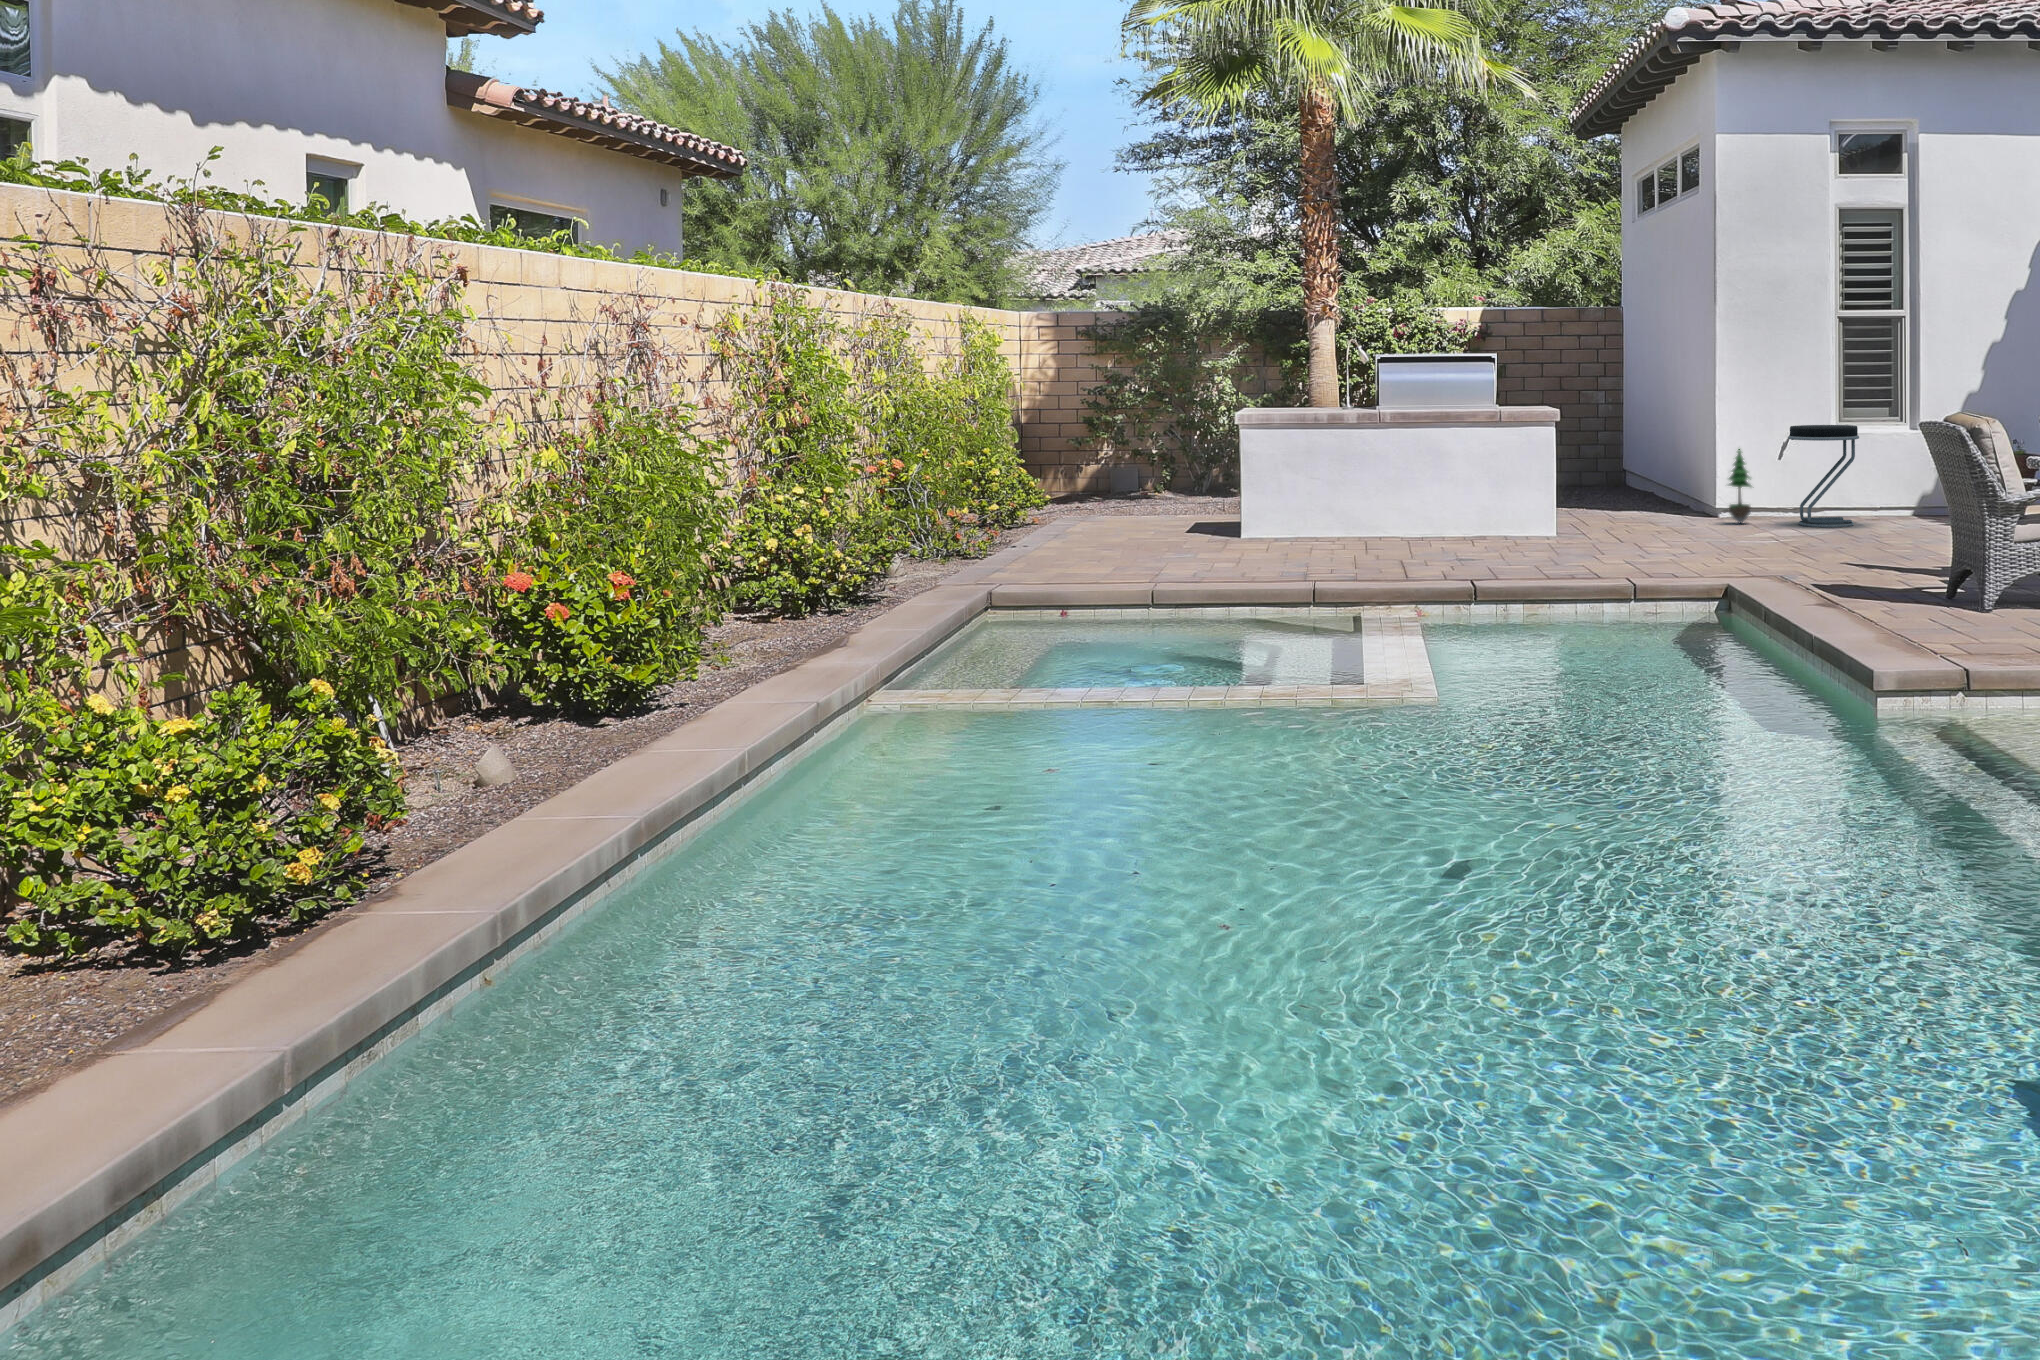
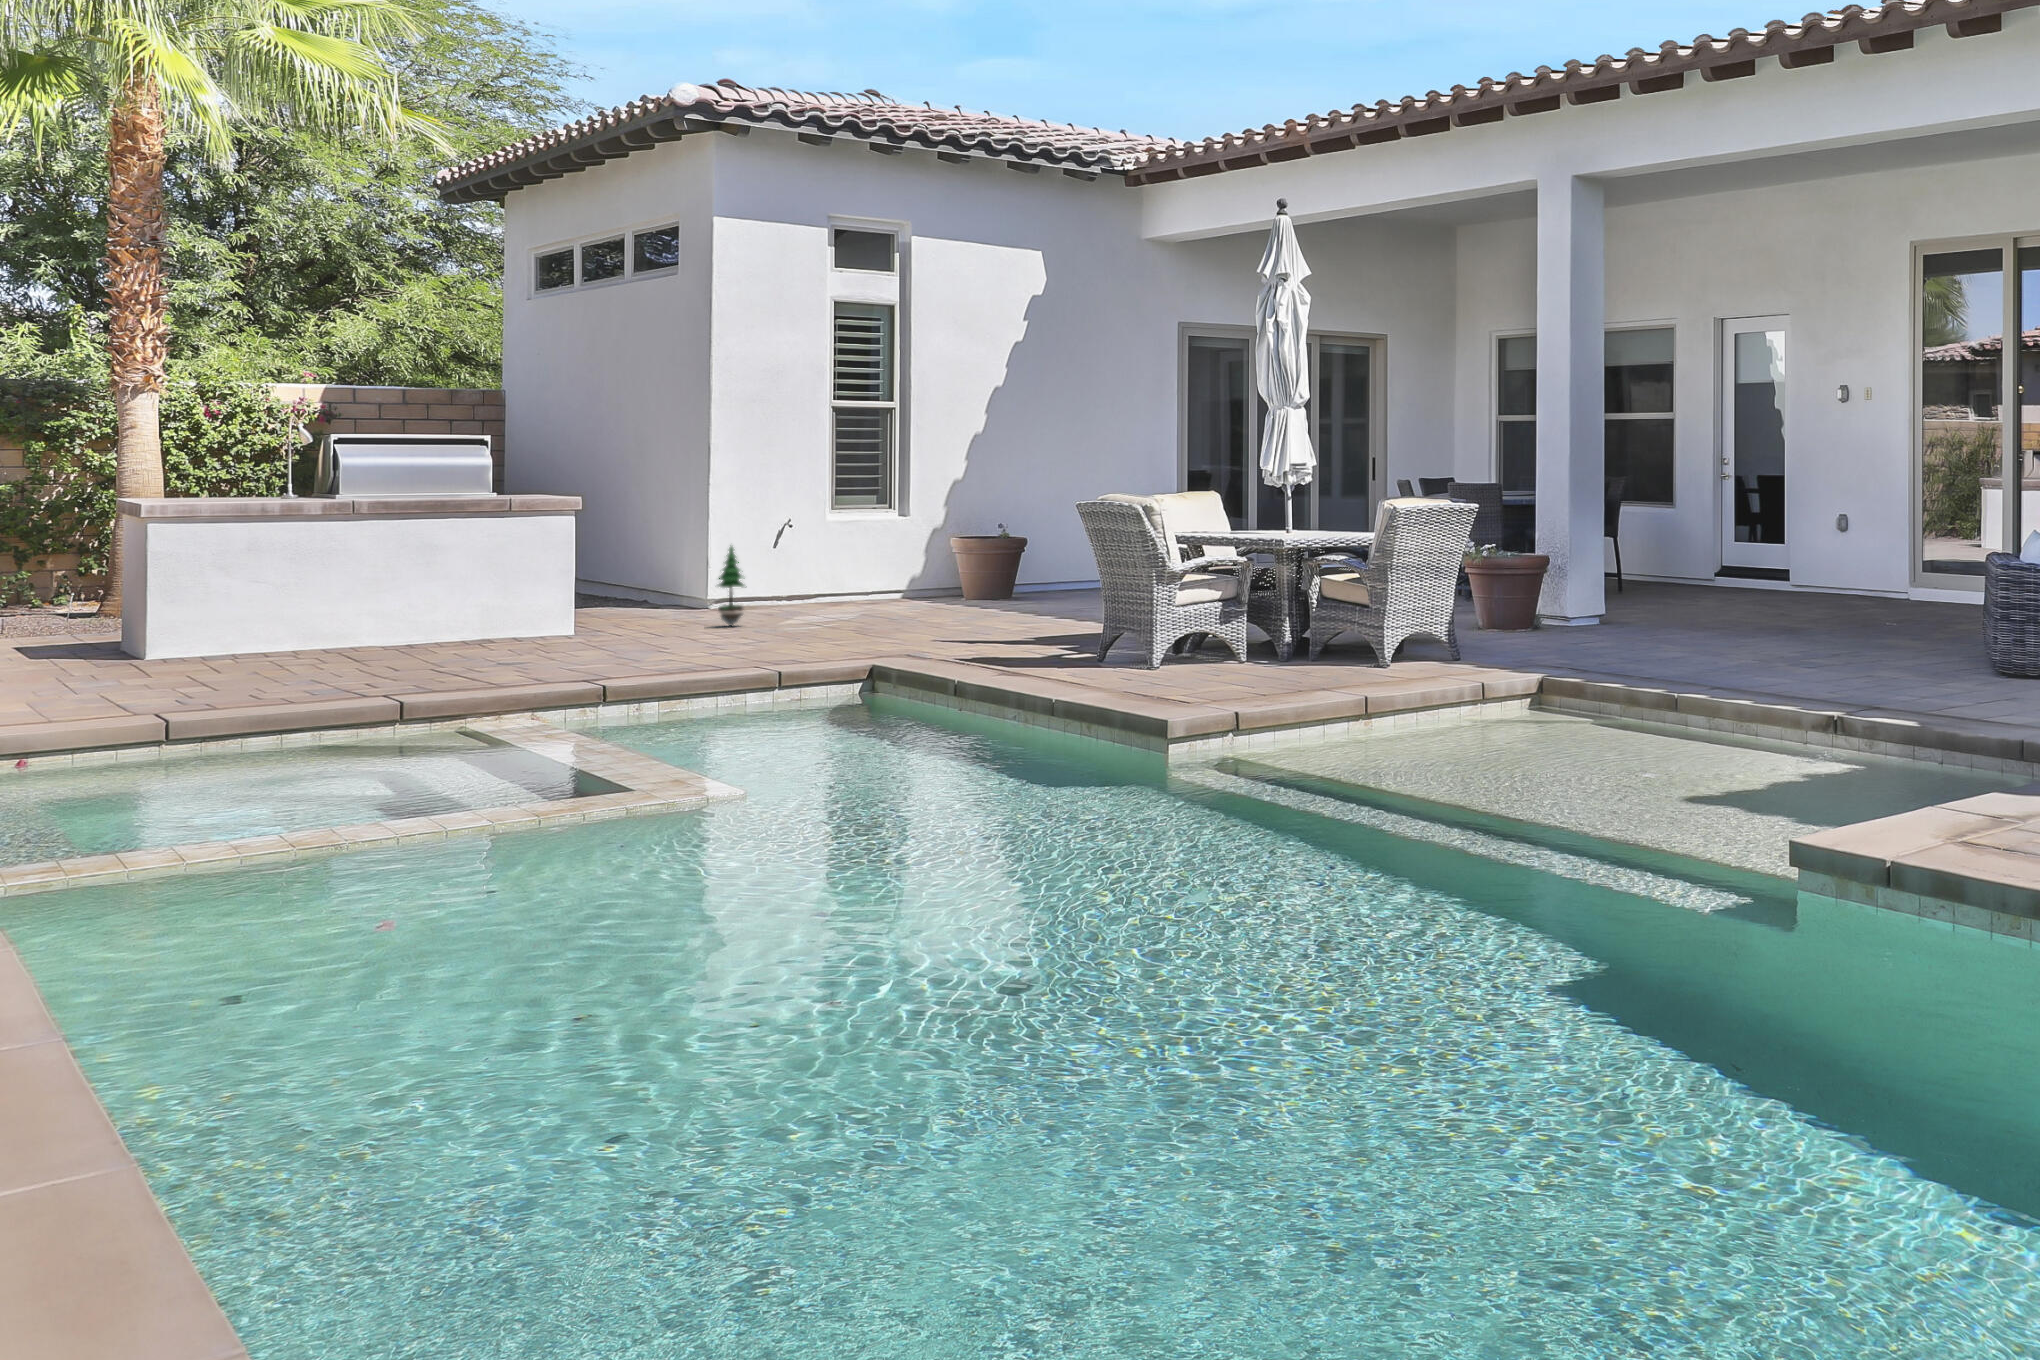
stool: present [1788,425,1859,528] -> none [786,520,861,624]

